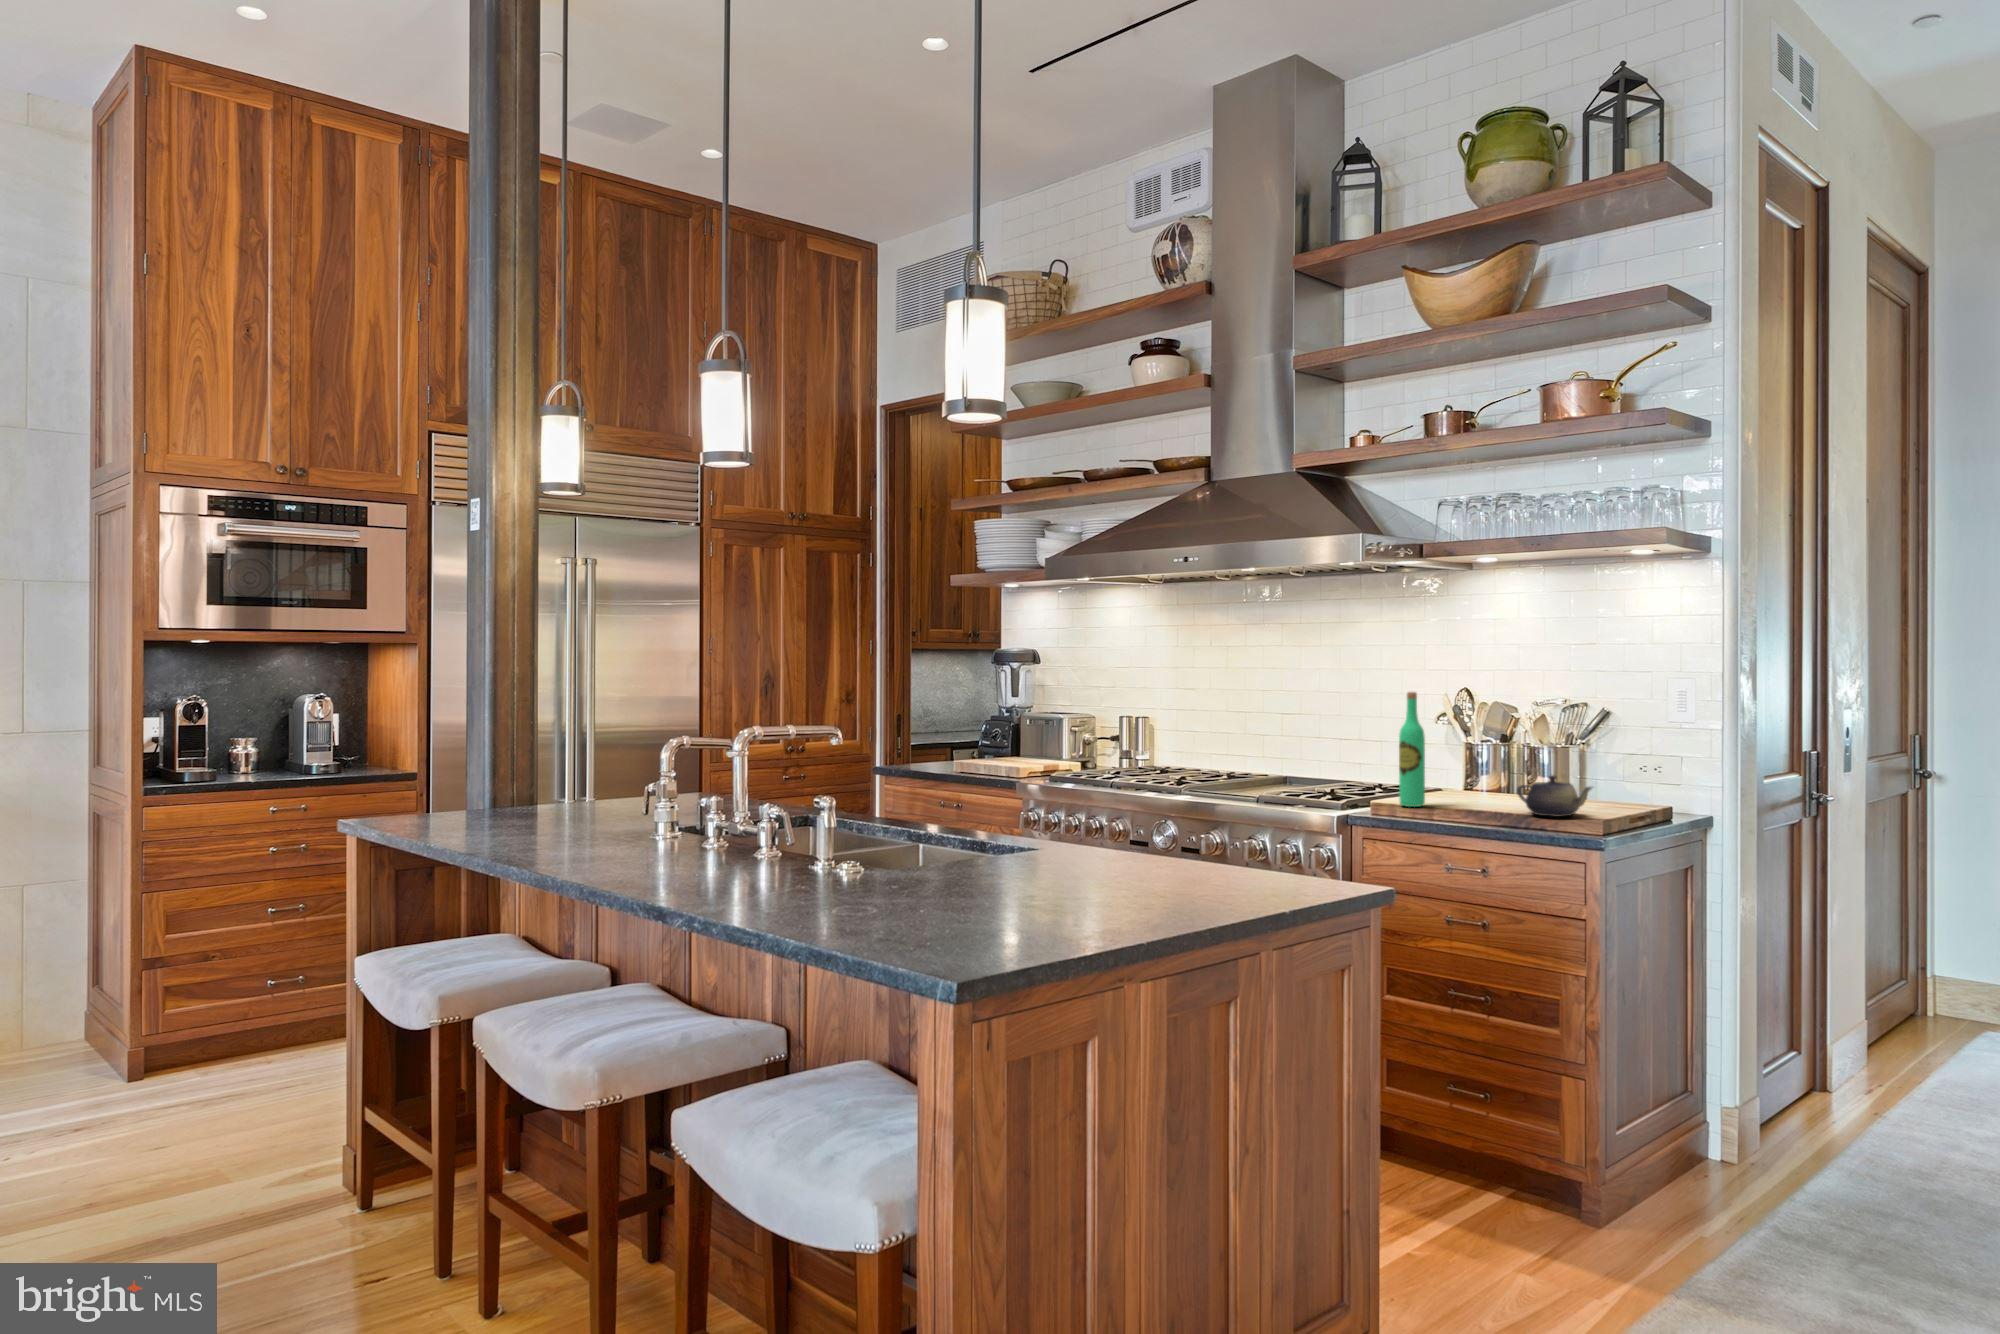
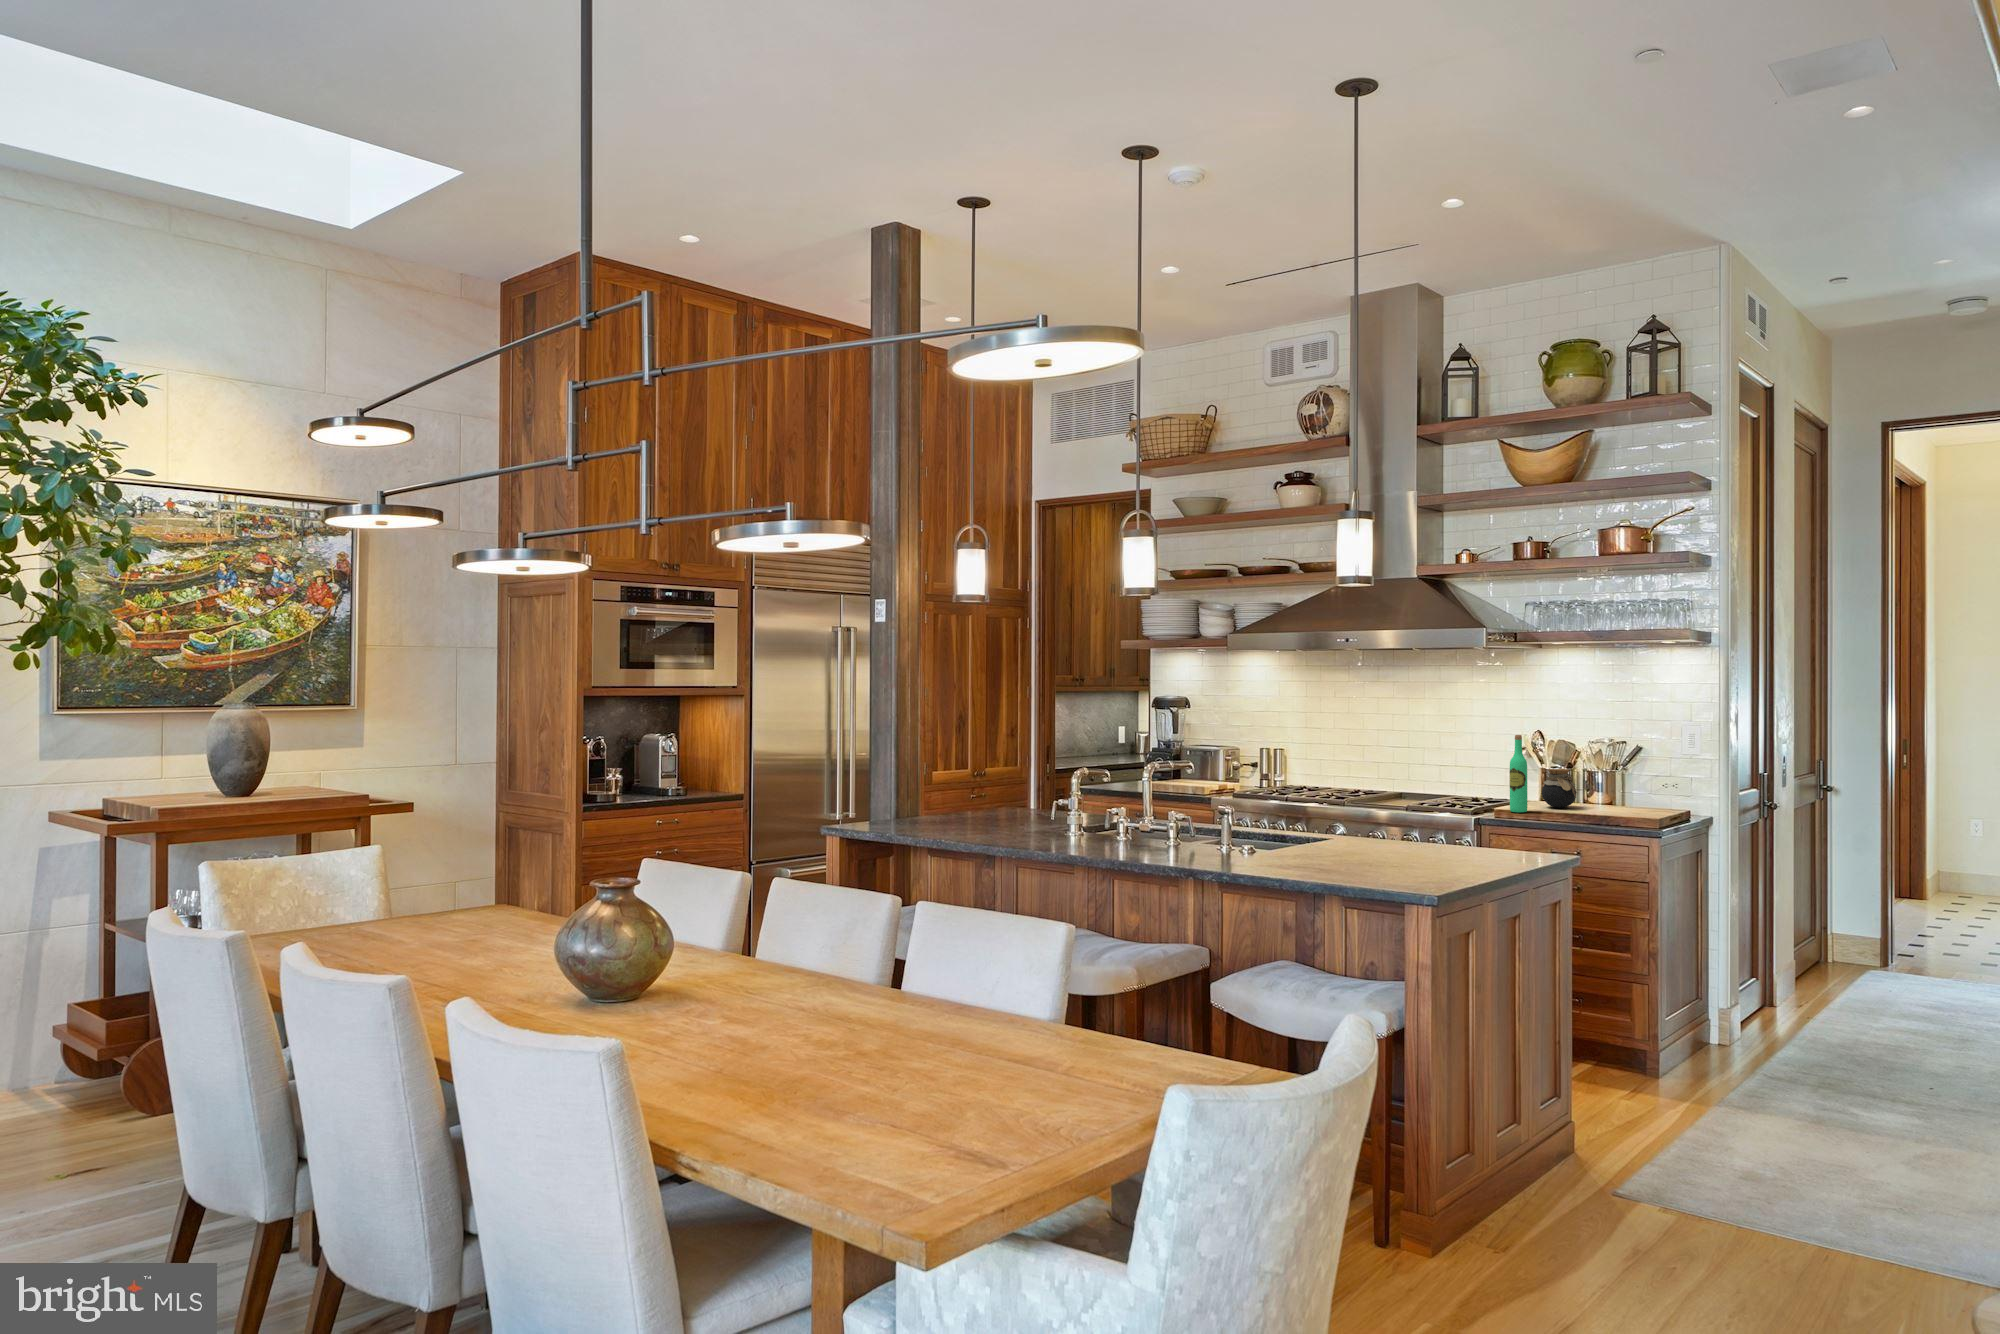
jar: none [1455,743,1504,800] -> present [1542,769,1577,808]
teapot: present [1517,775,1592,817] -> none [1593,791,1648,818]

